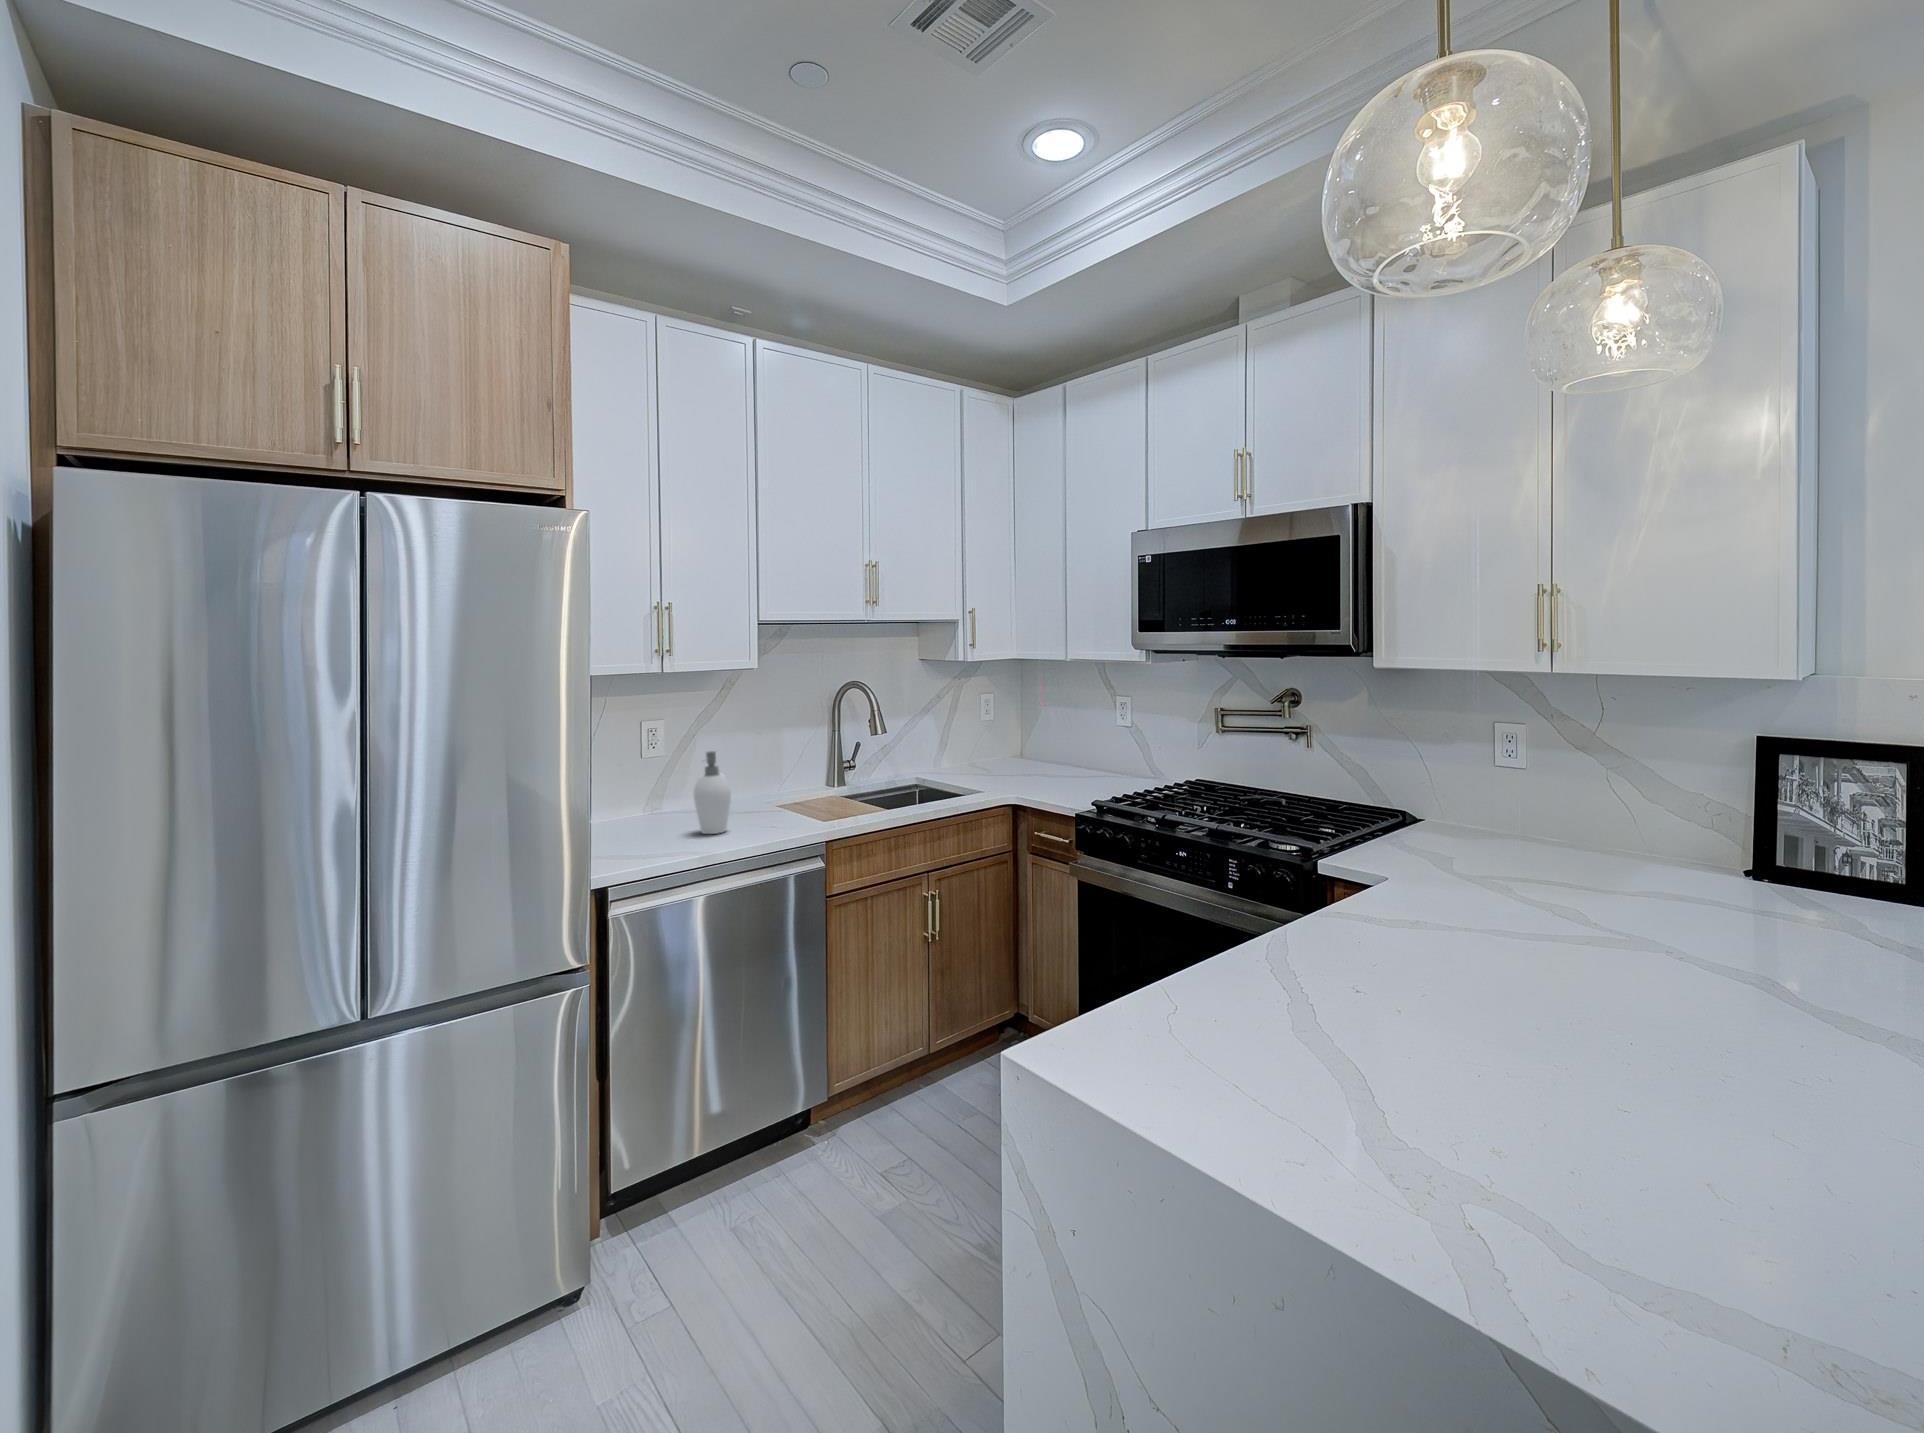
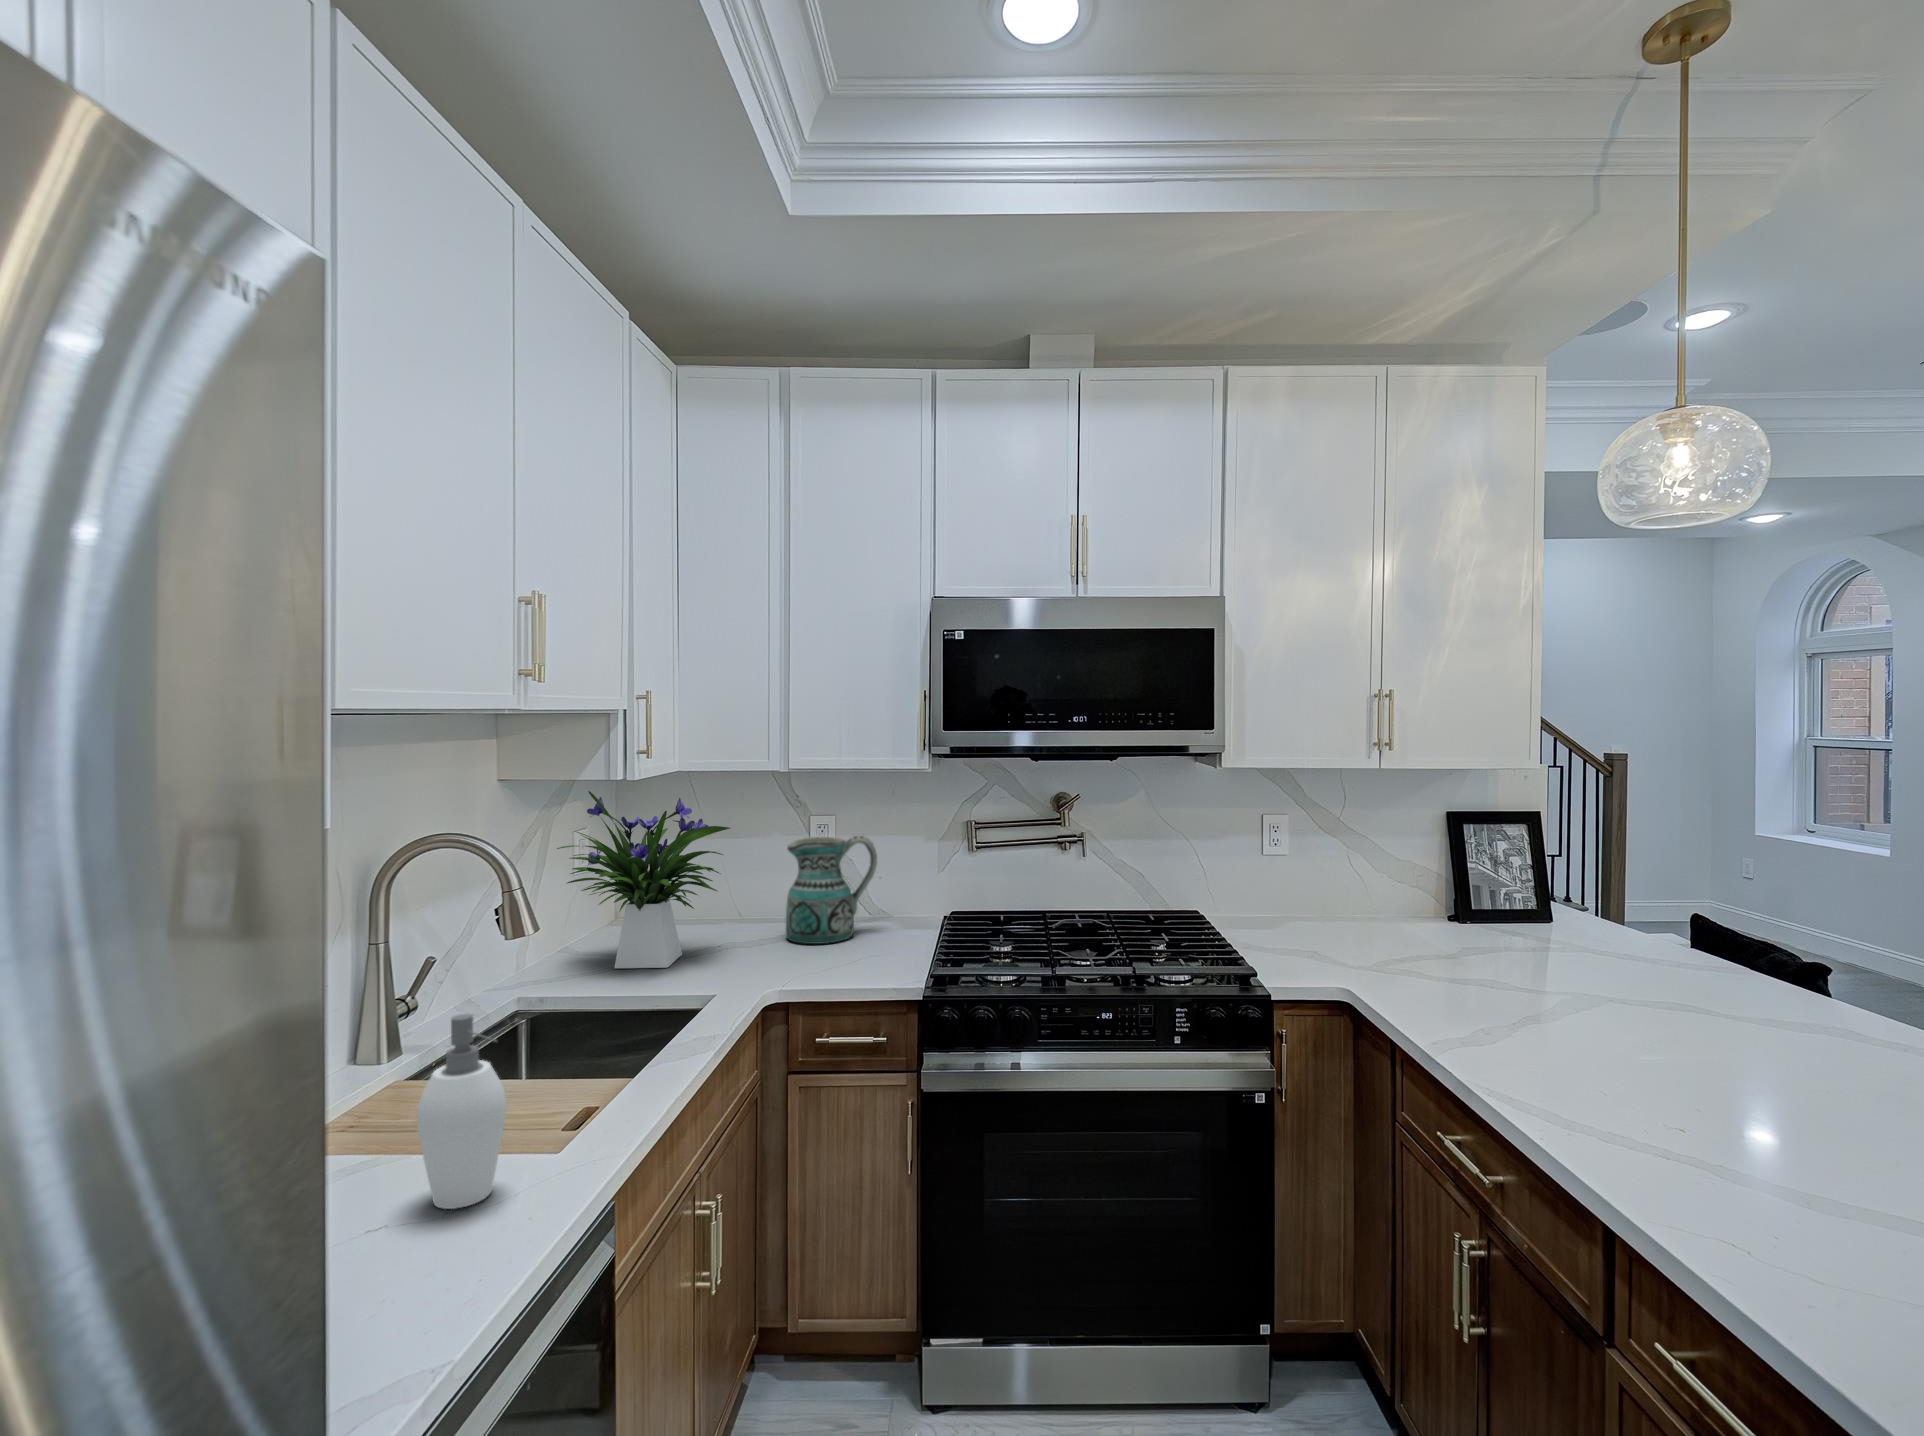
flower arrangement: none [932,671,1039,782] -> present [557,791,730,968]
ceramic pitcher: none [1081,712,1145,786] -> present [786,836,877,944]

